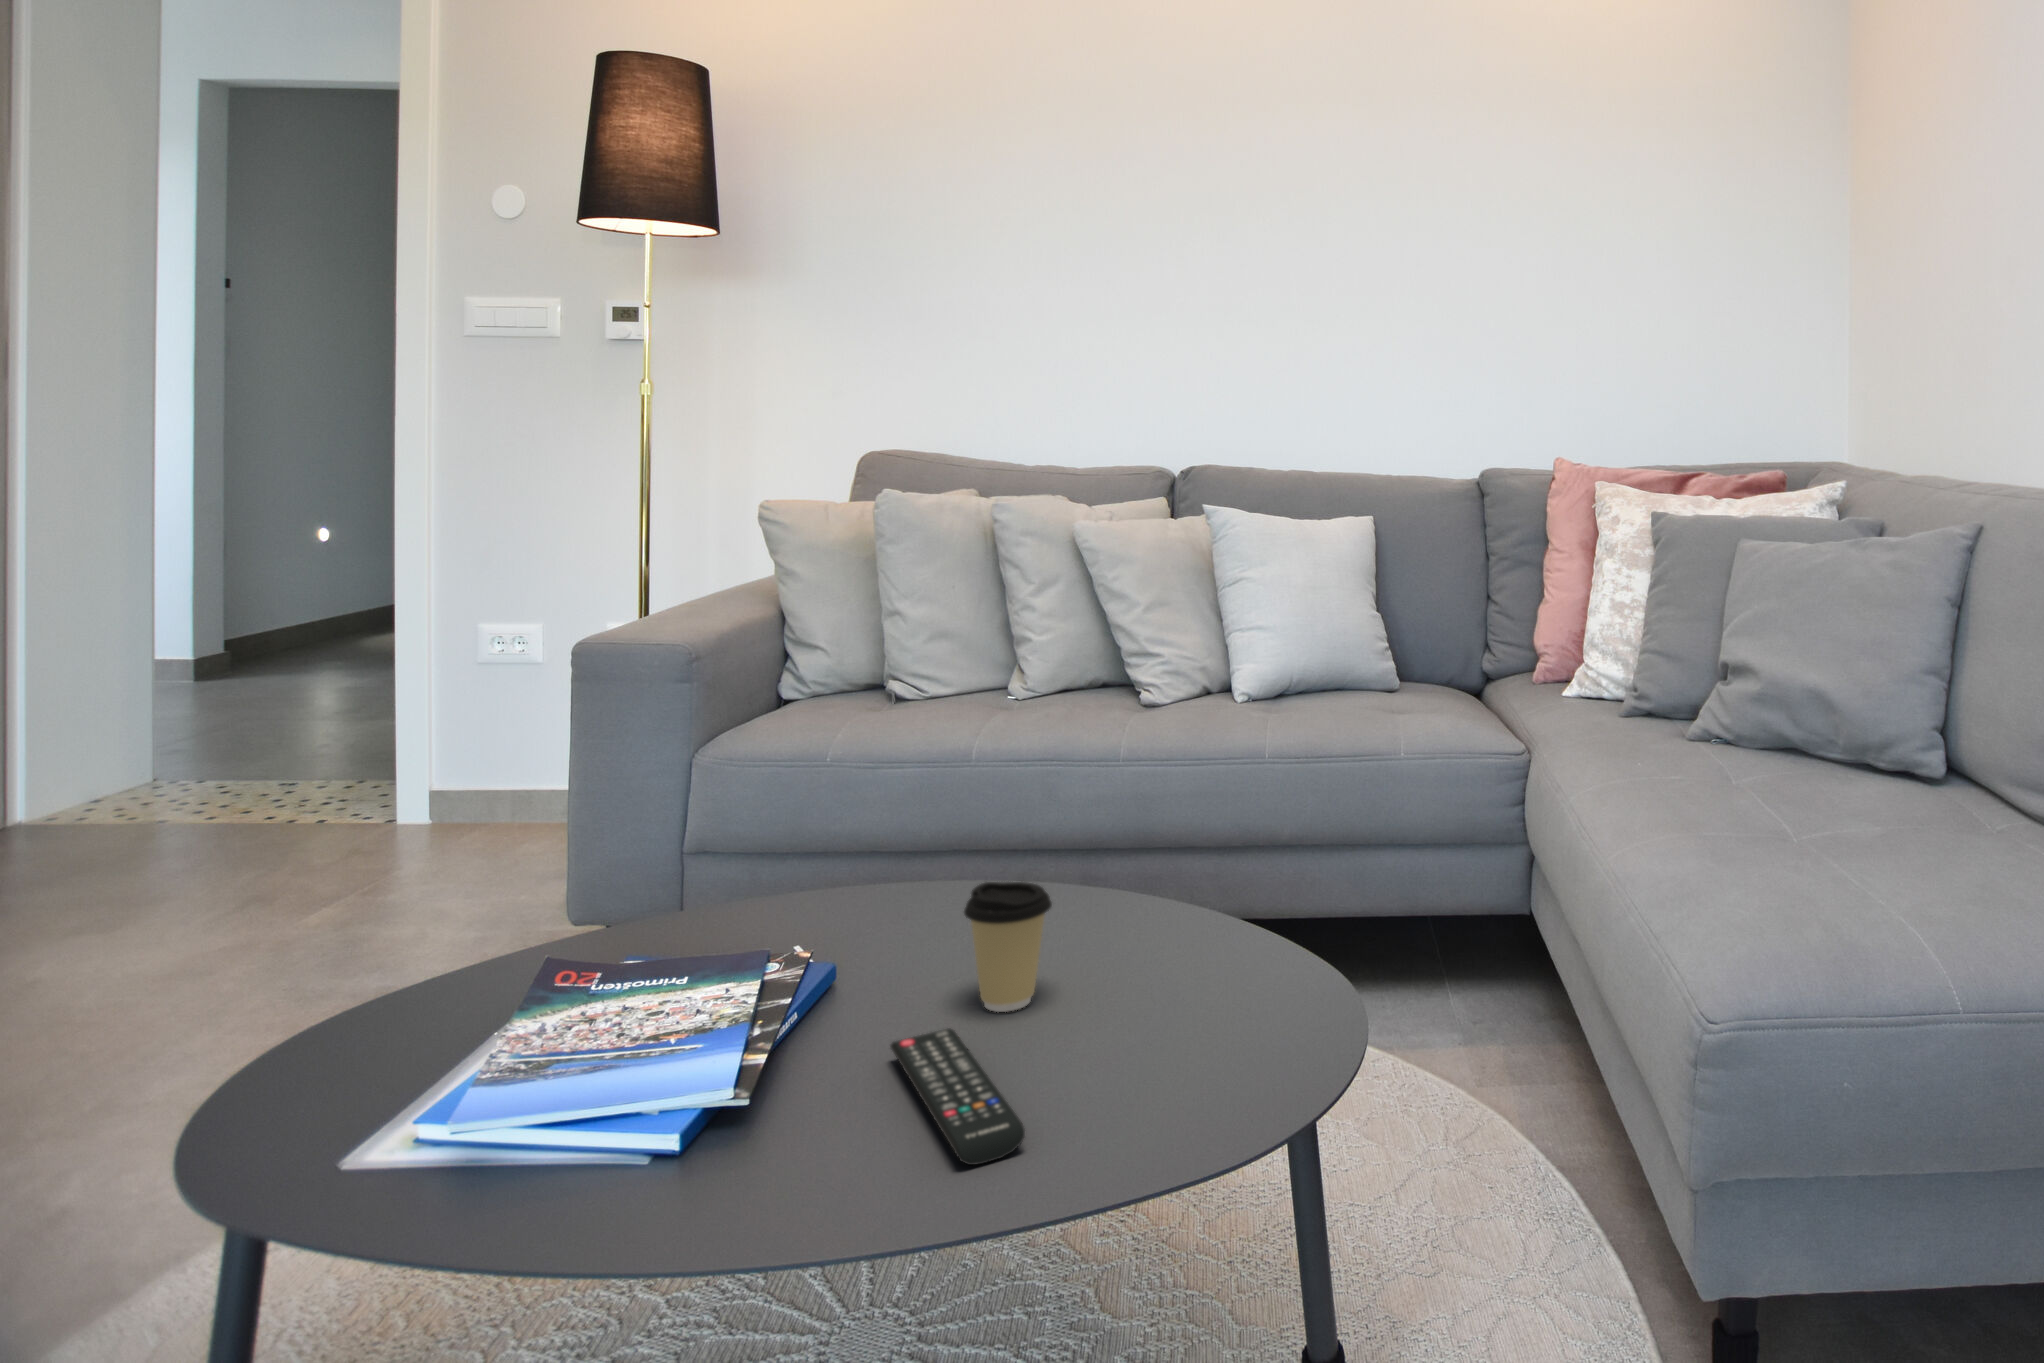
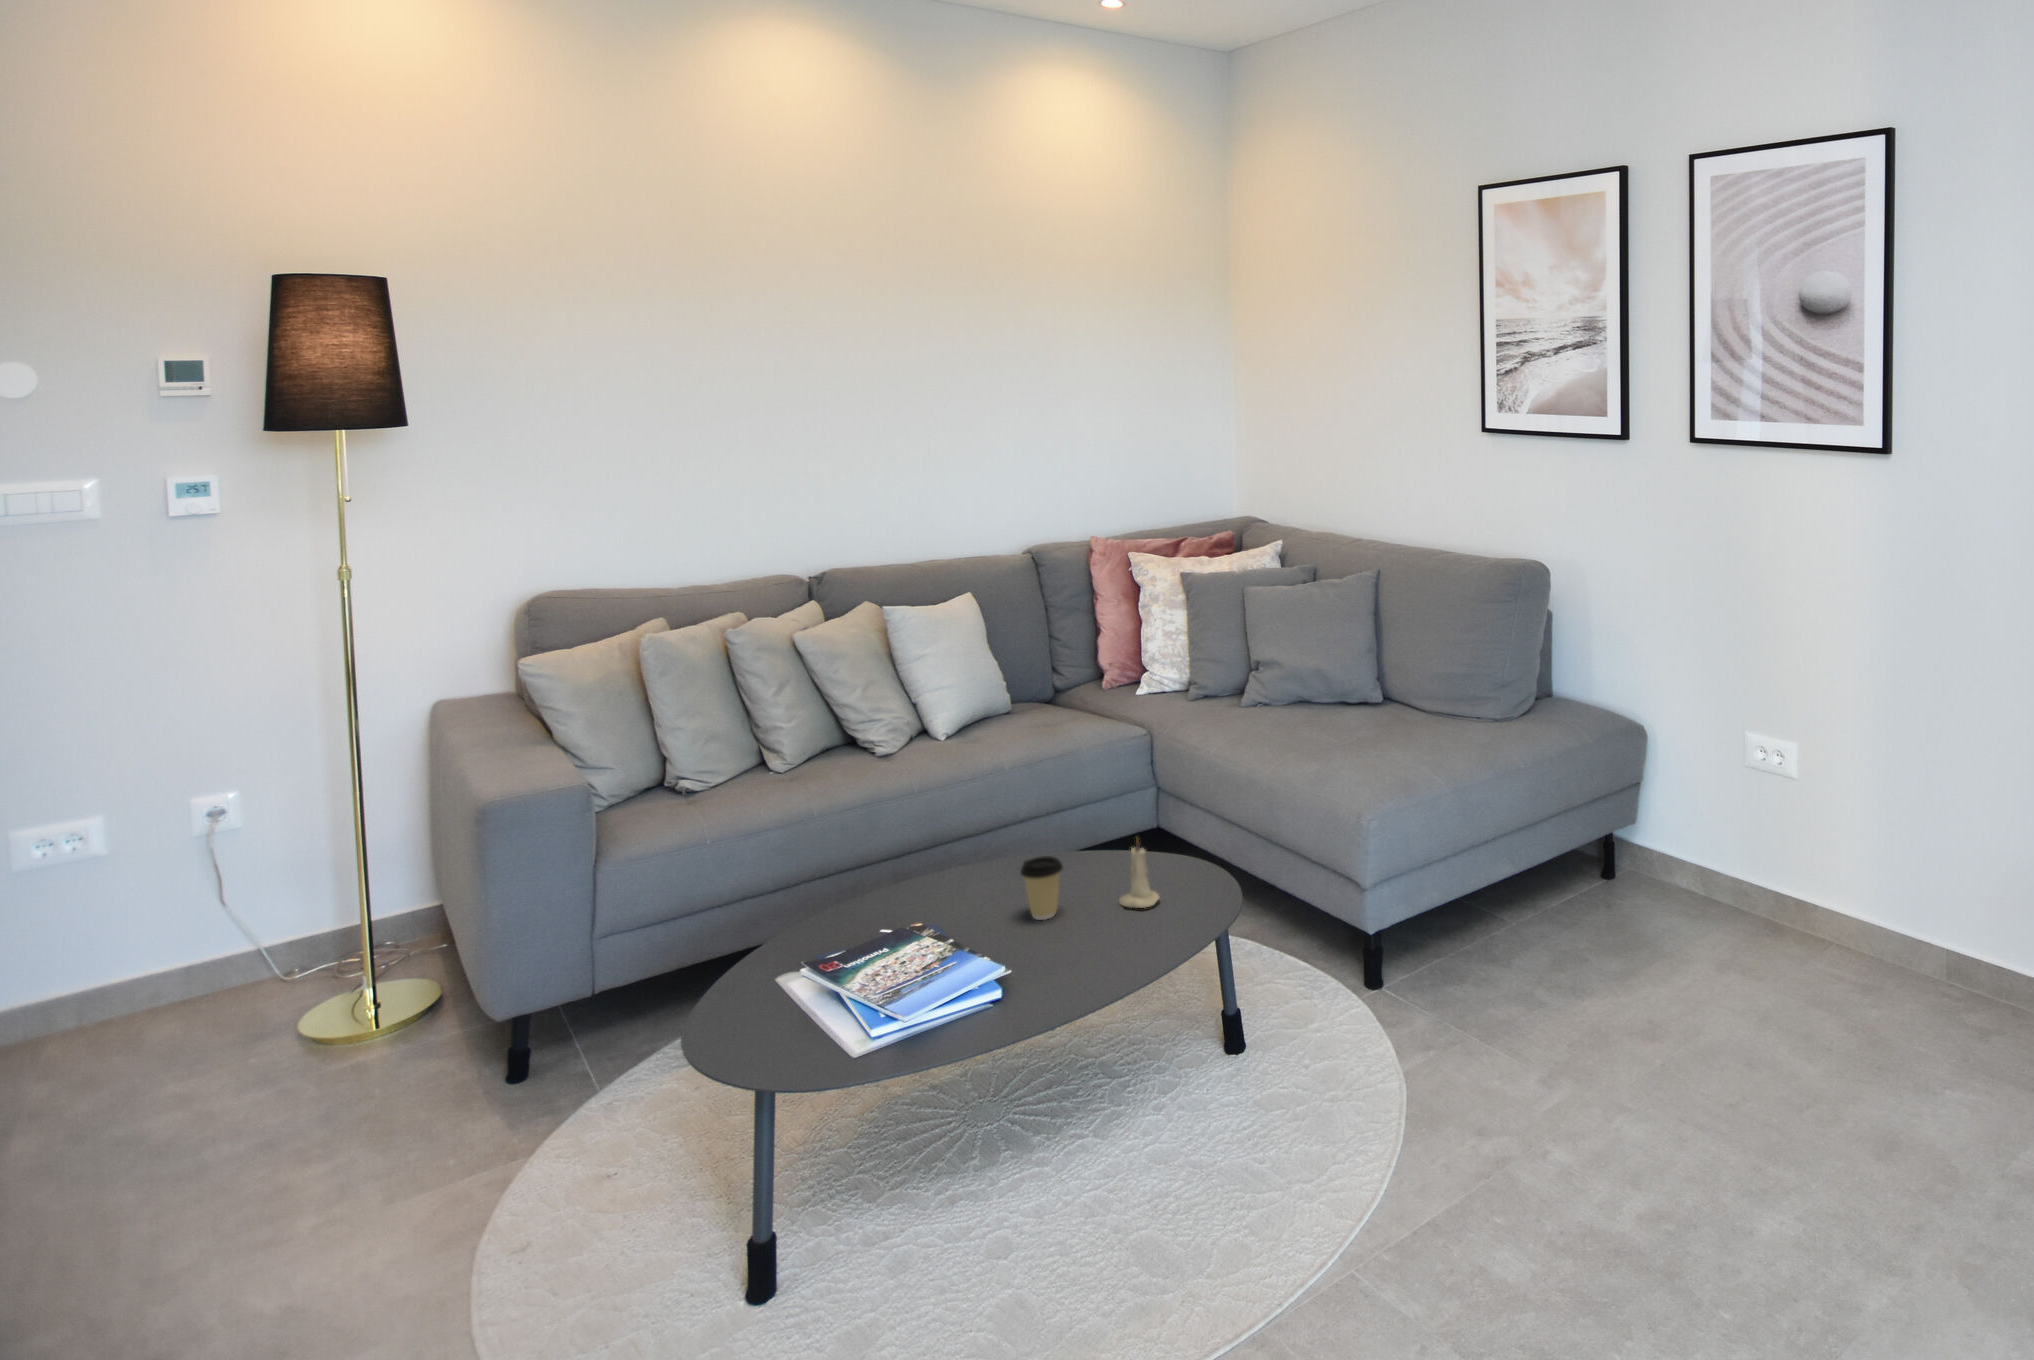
candle: none [1139,884,1222,1047] -> present [1119,839,1159,908]
remote control: present [890,1028,1025,1165] -> none [1030,926,1141,961]

